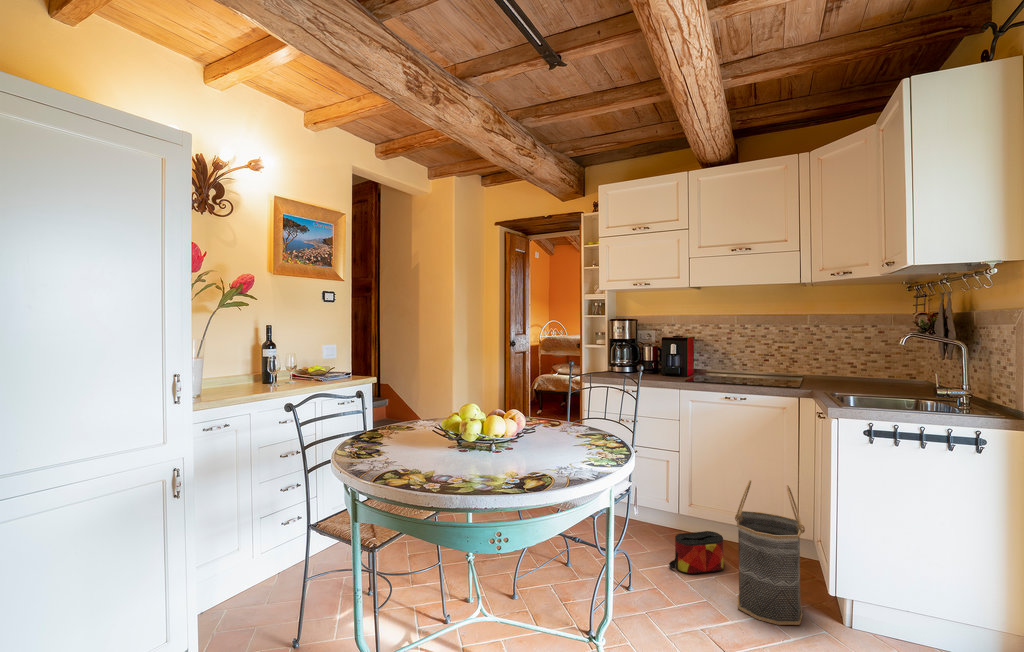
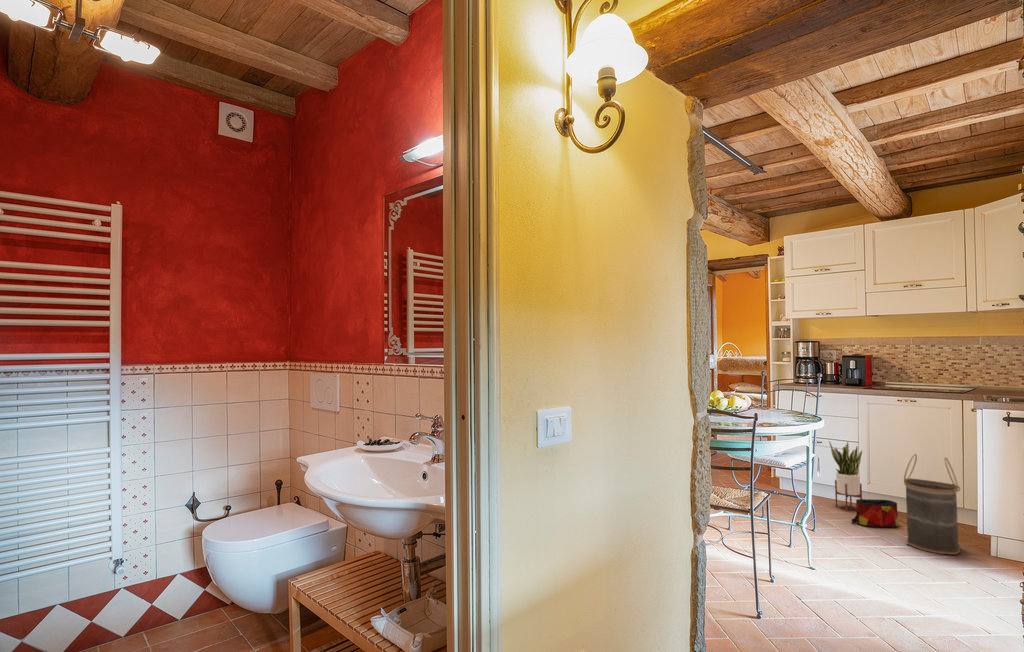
potted plant: none [644,451,682,543] -> present [829,441,862,511]

